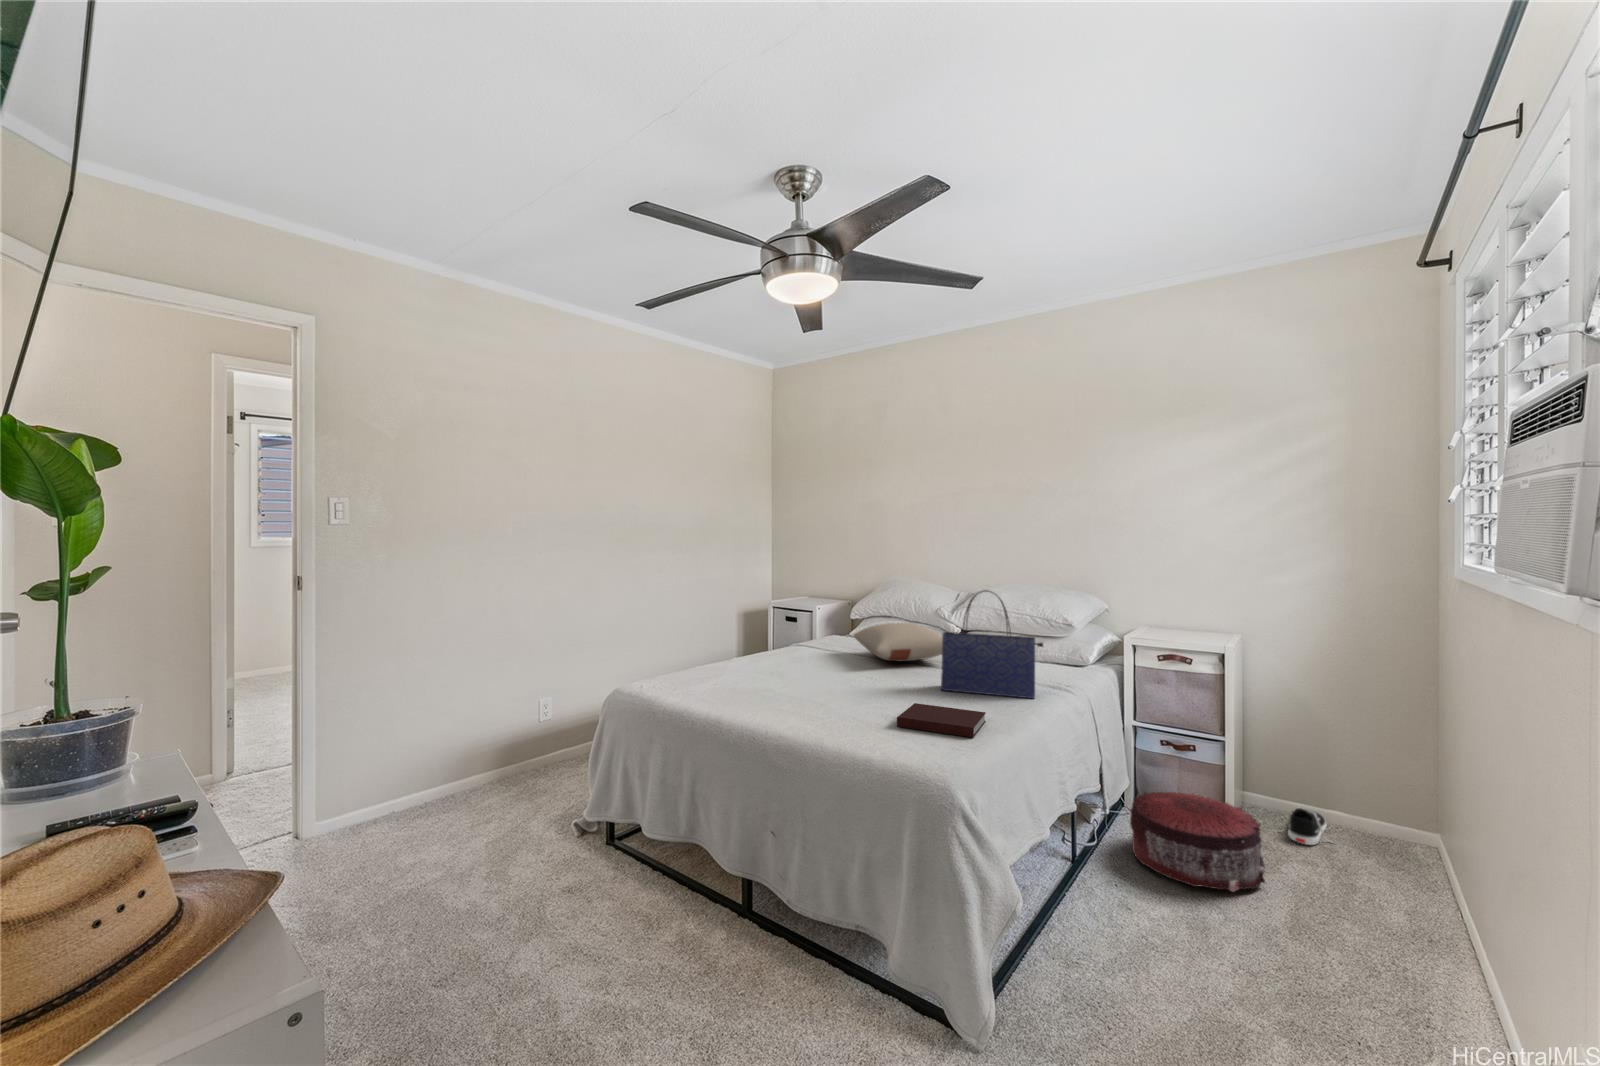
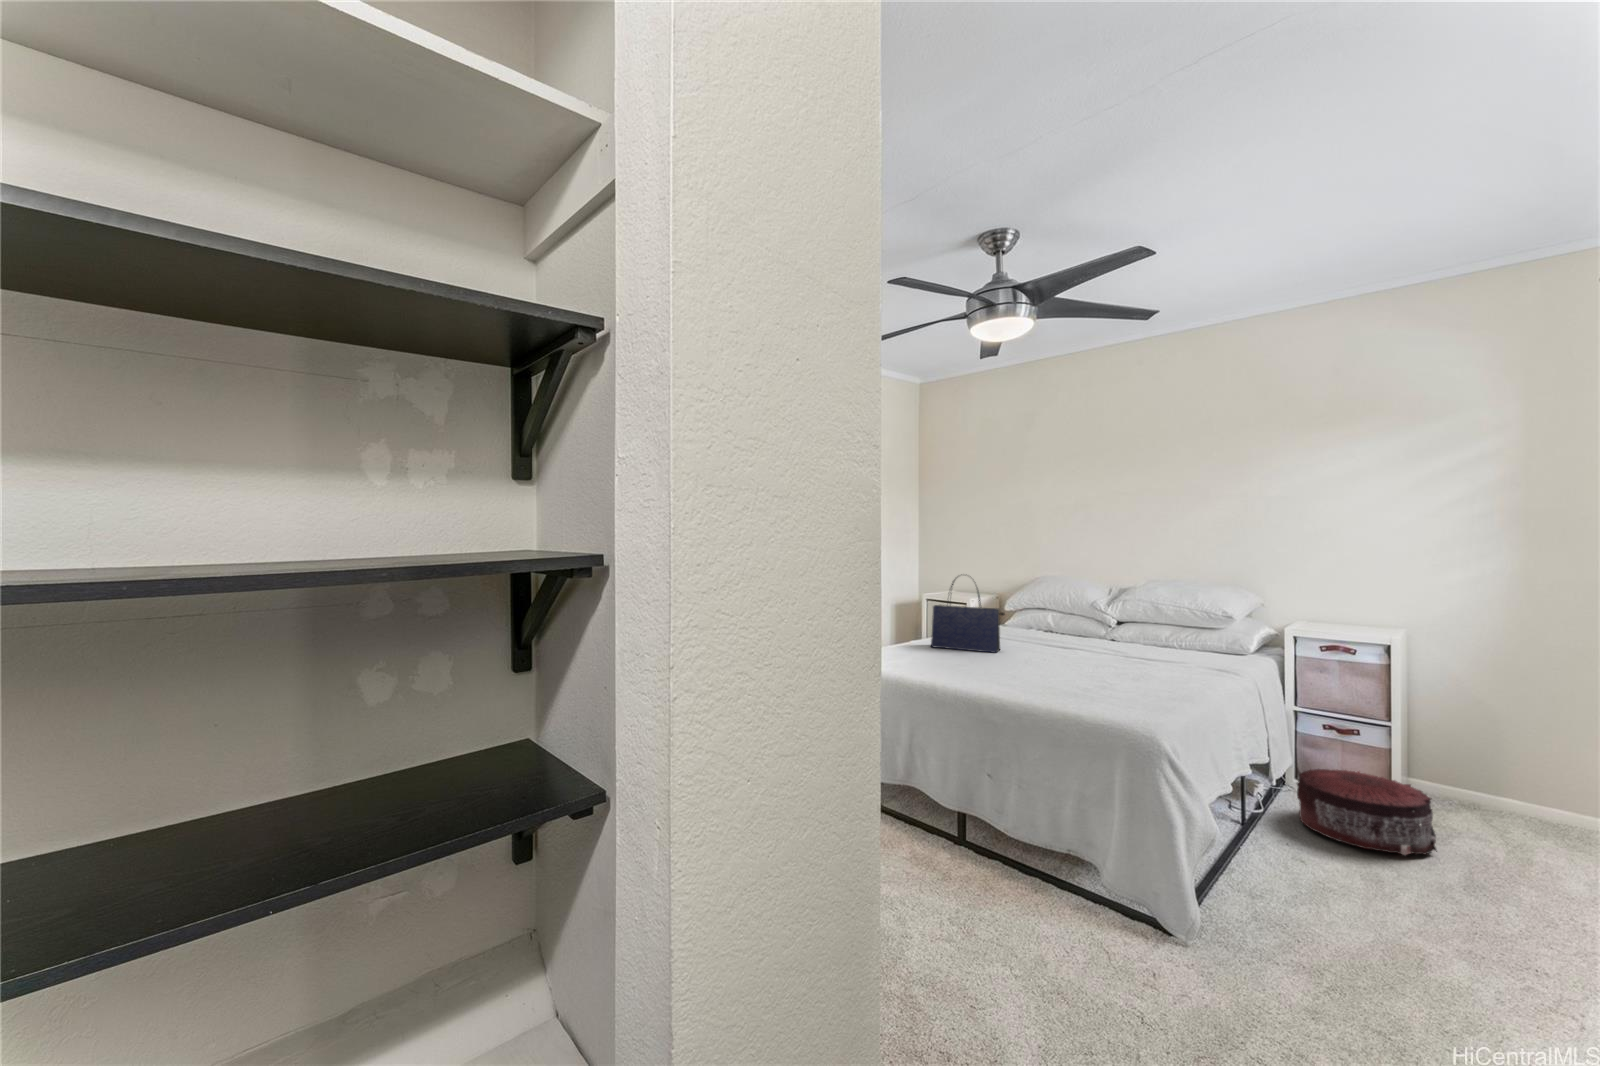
tote bag: present [941,591,1043,699] -> present [931,579,1005,653]
pillow: present [854,623,942,661] -> none [1018,614,1123,647]
notebook: present [897,703,986,738] -> none [1090,676,1168,703]
shoe: present [1288,807,1332,845] -> none [1444,791,1510,826]

